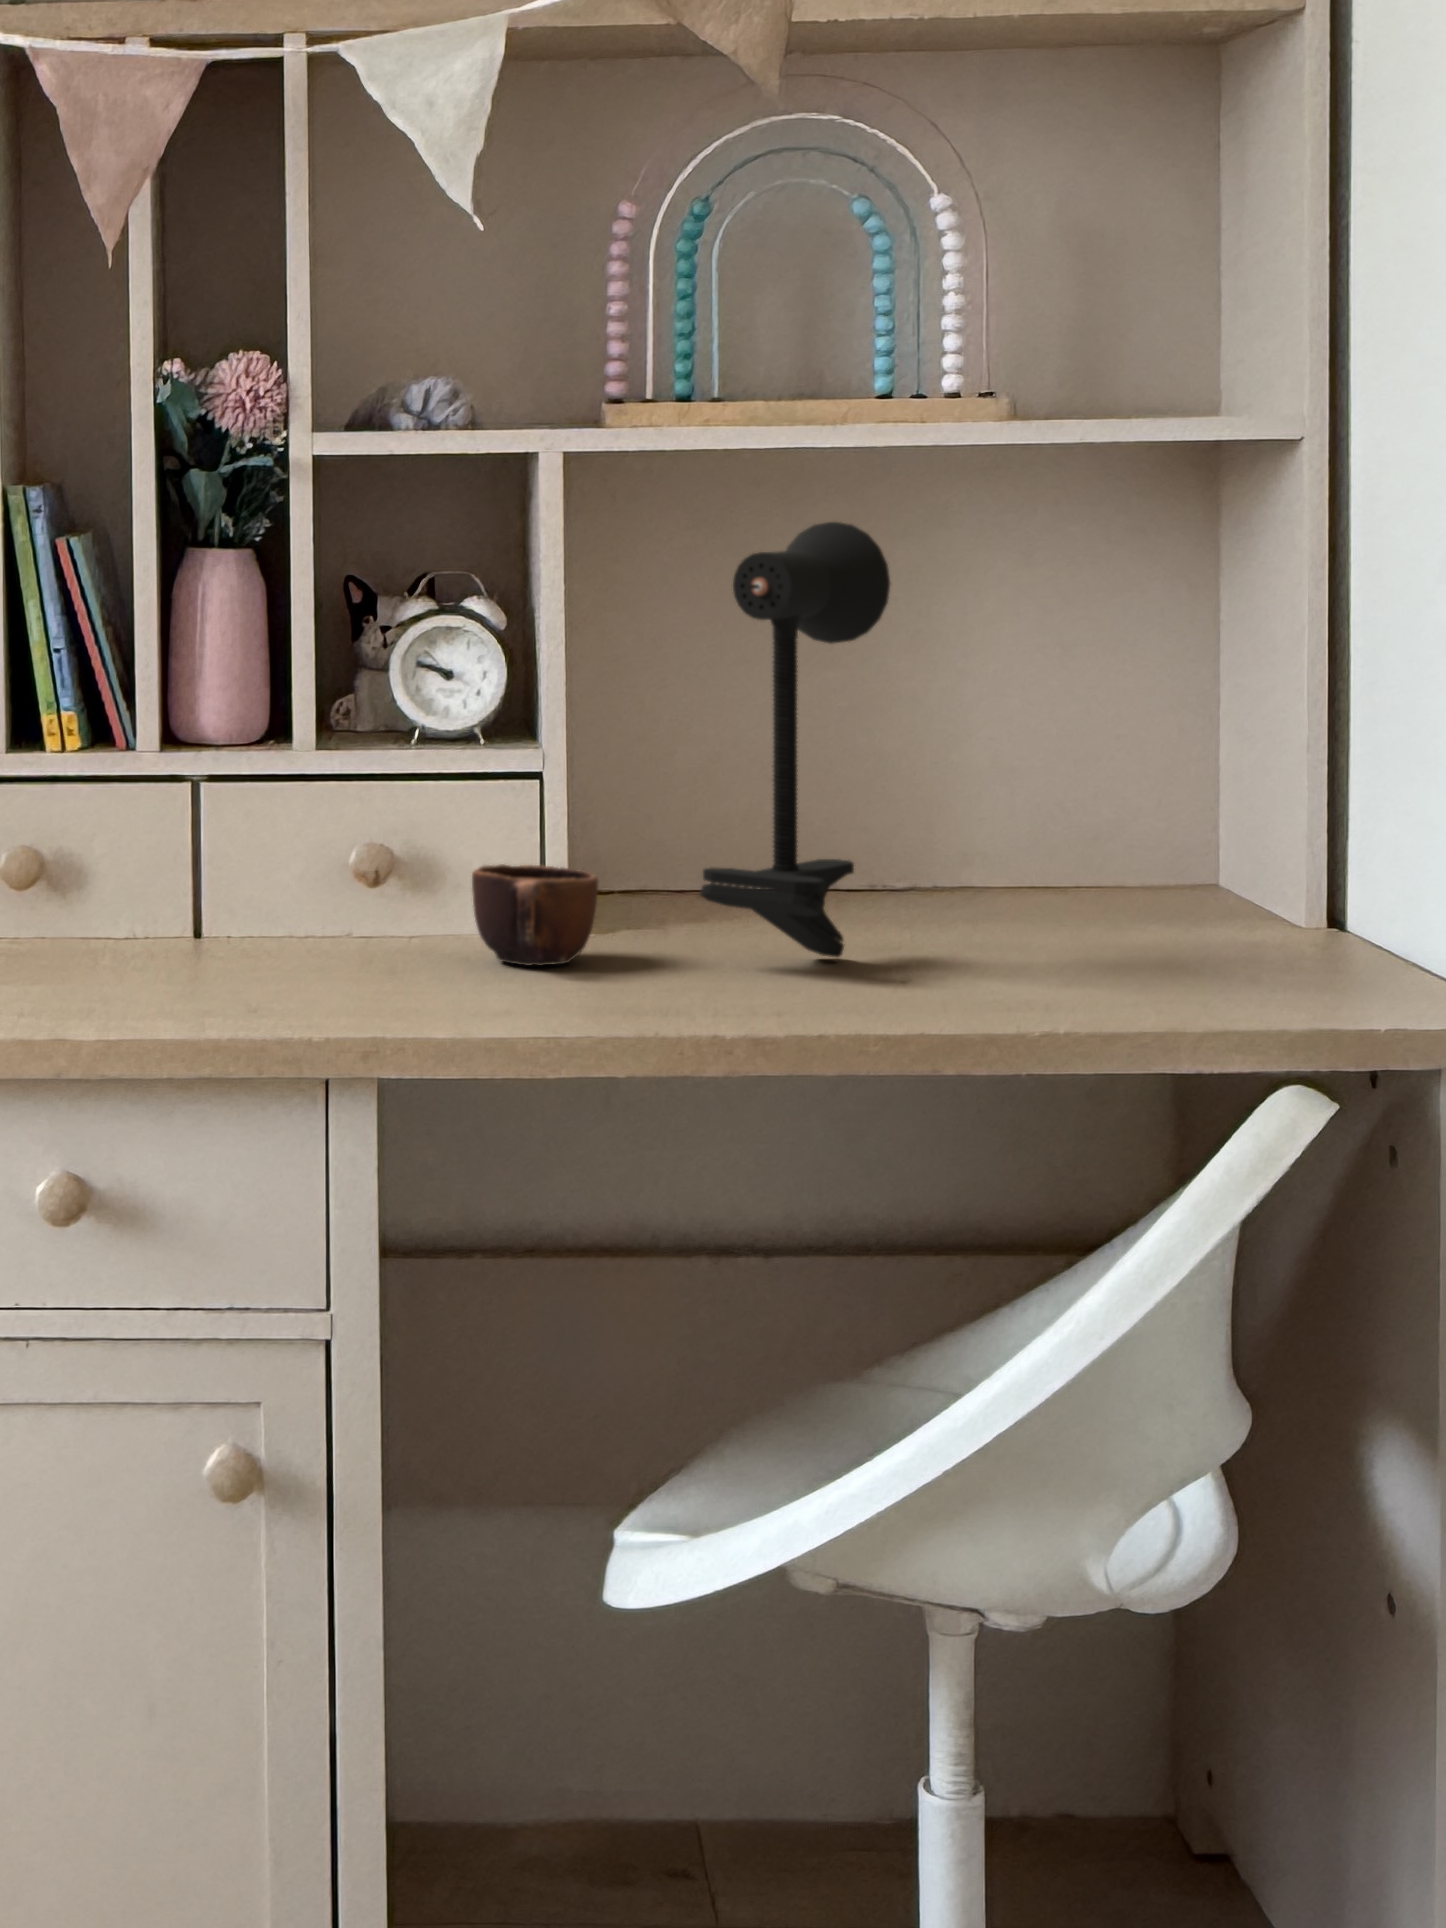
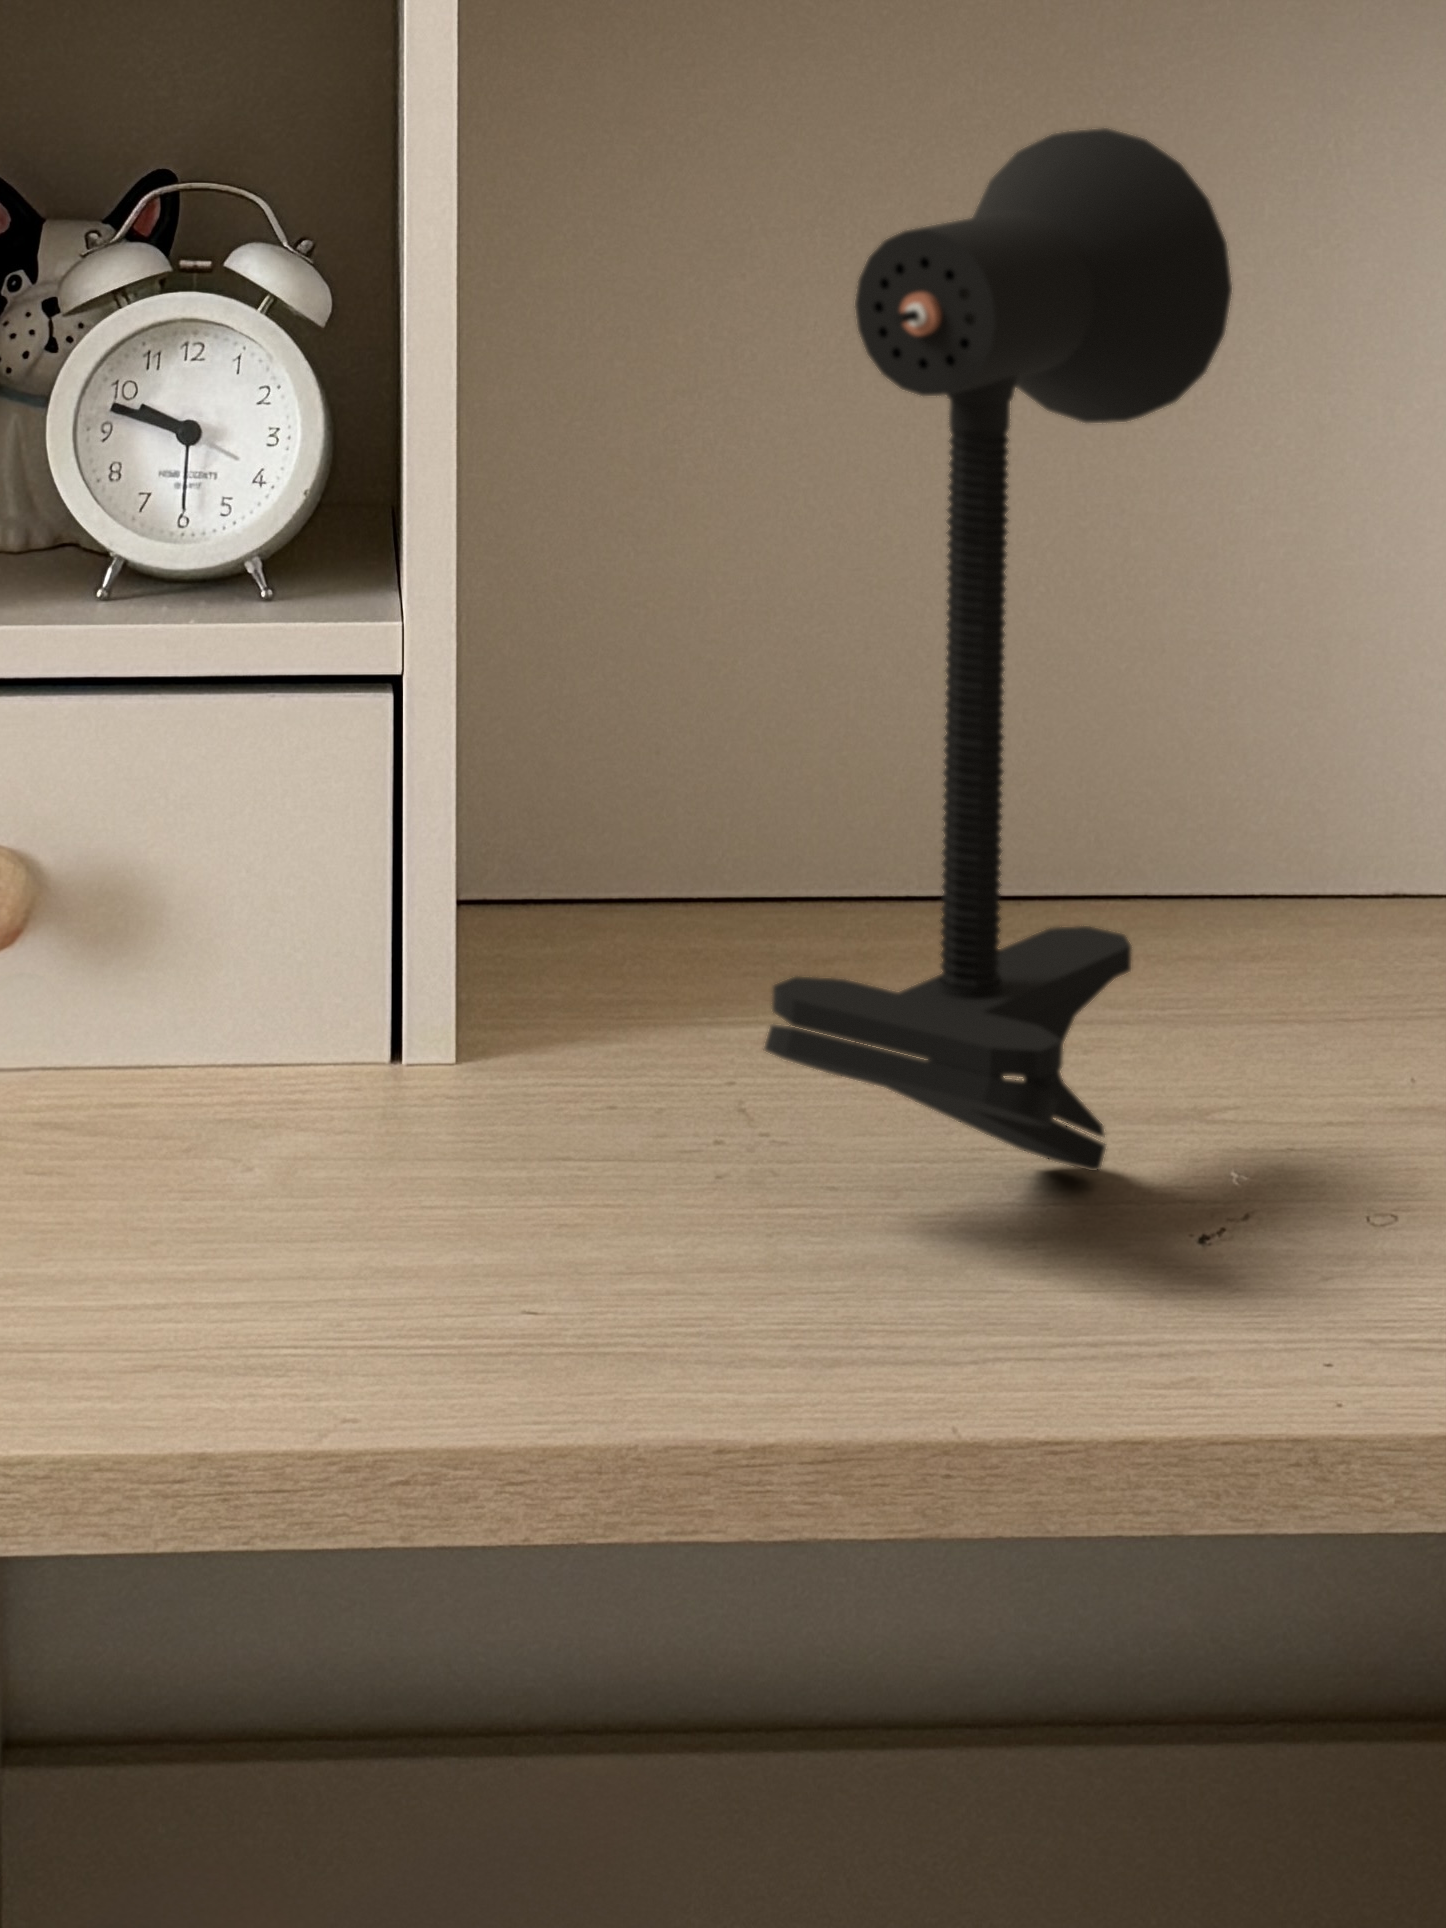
mug: present [472,864,598,965] -> none [214,944,522,1228]

